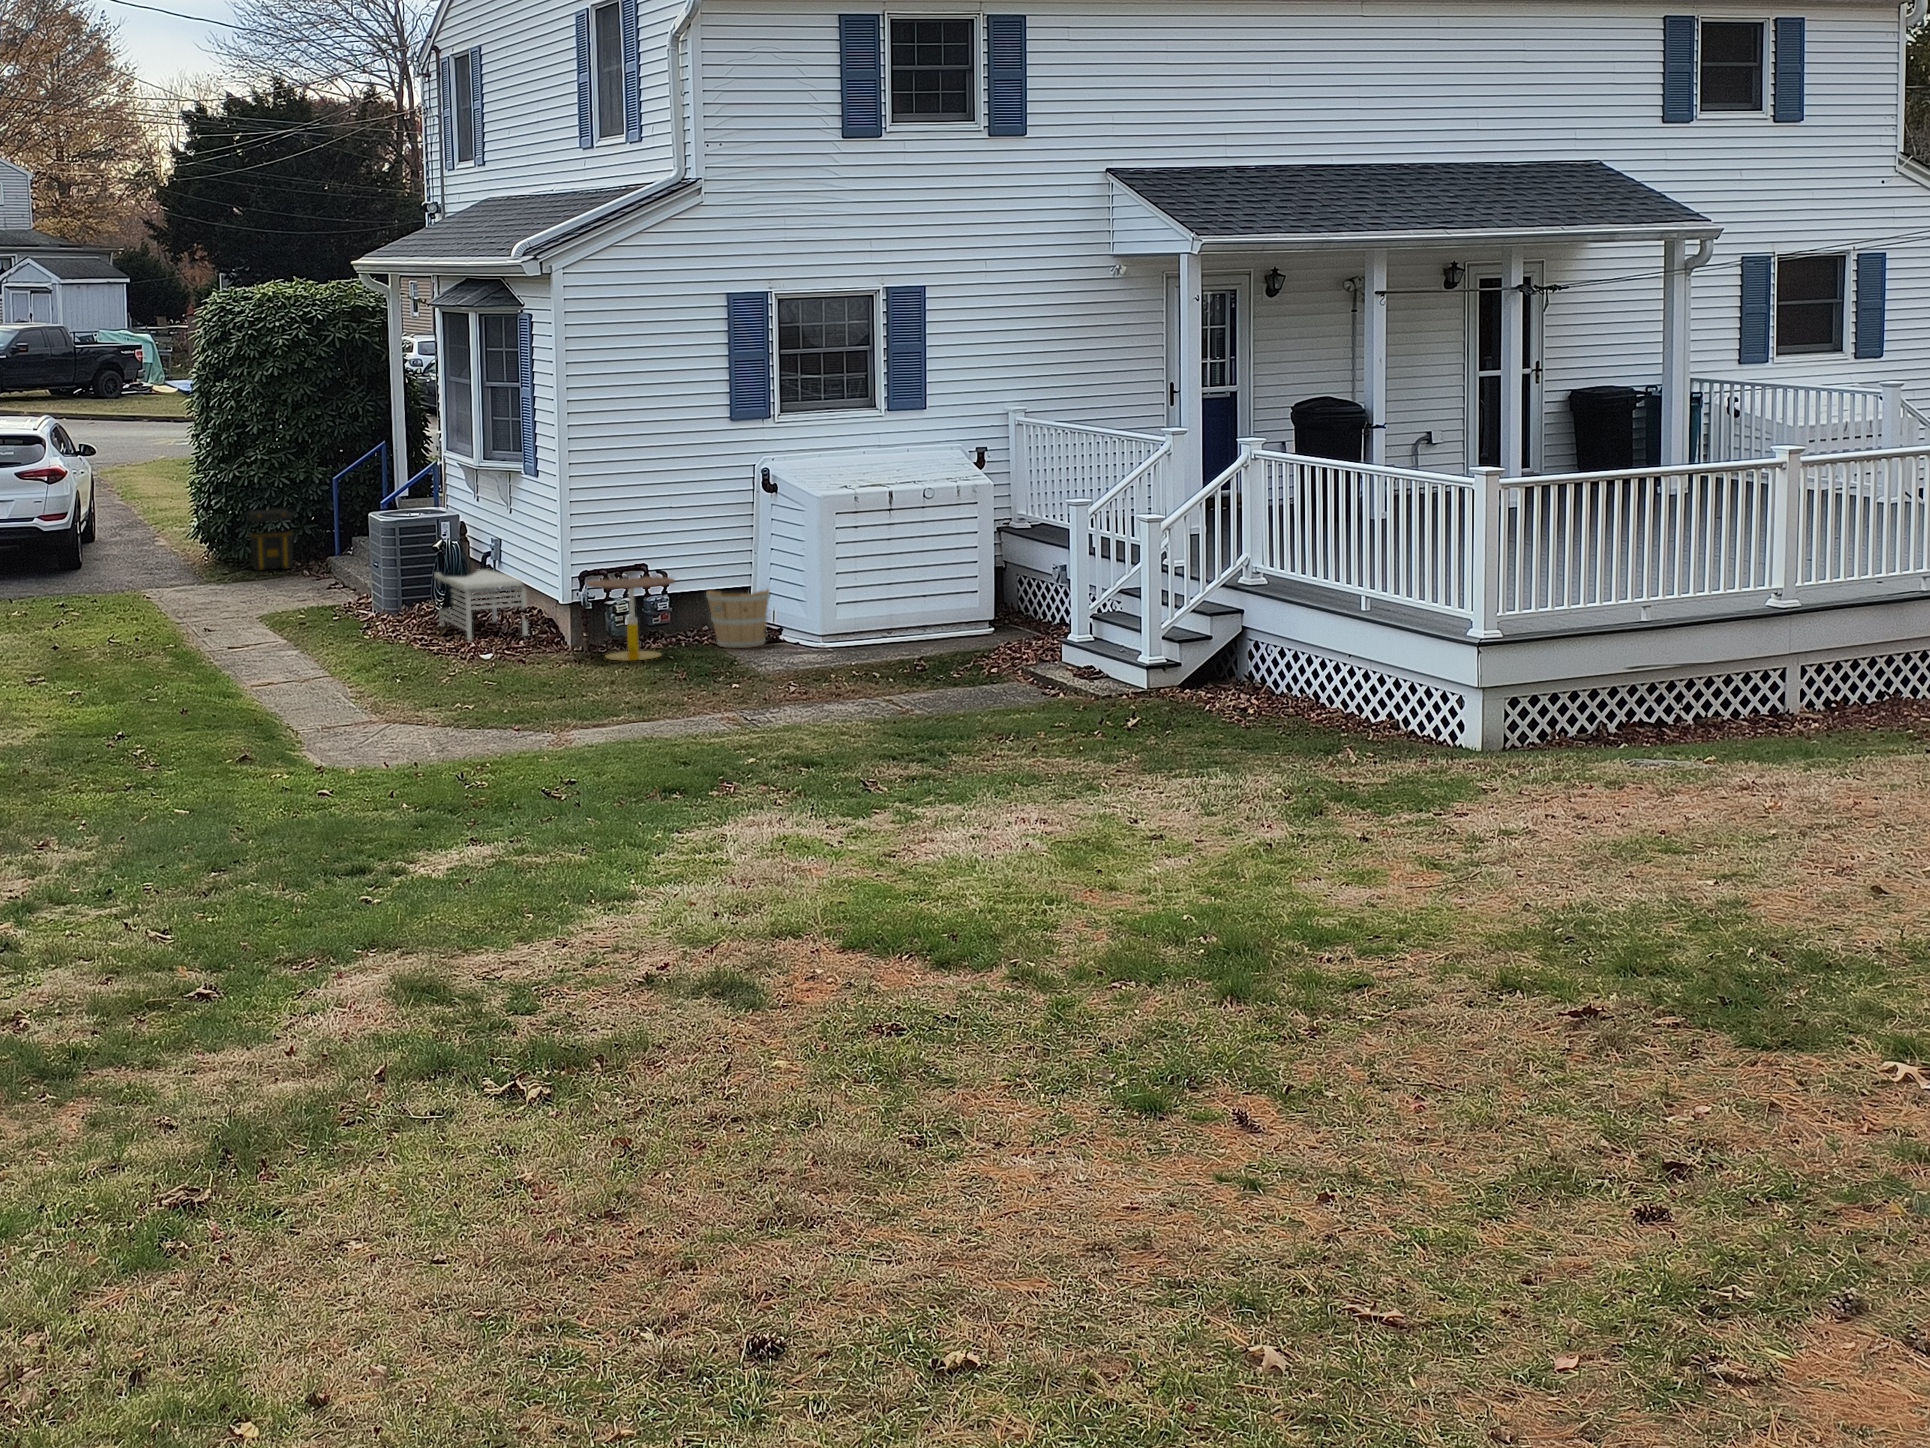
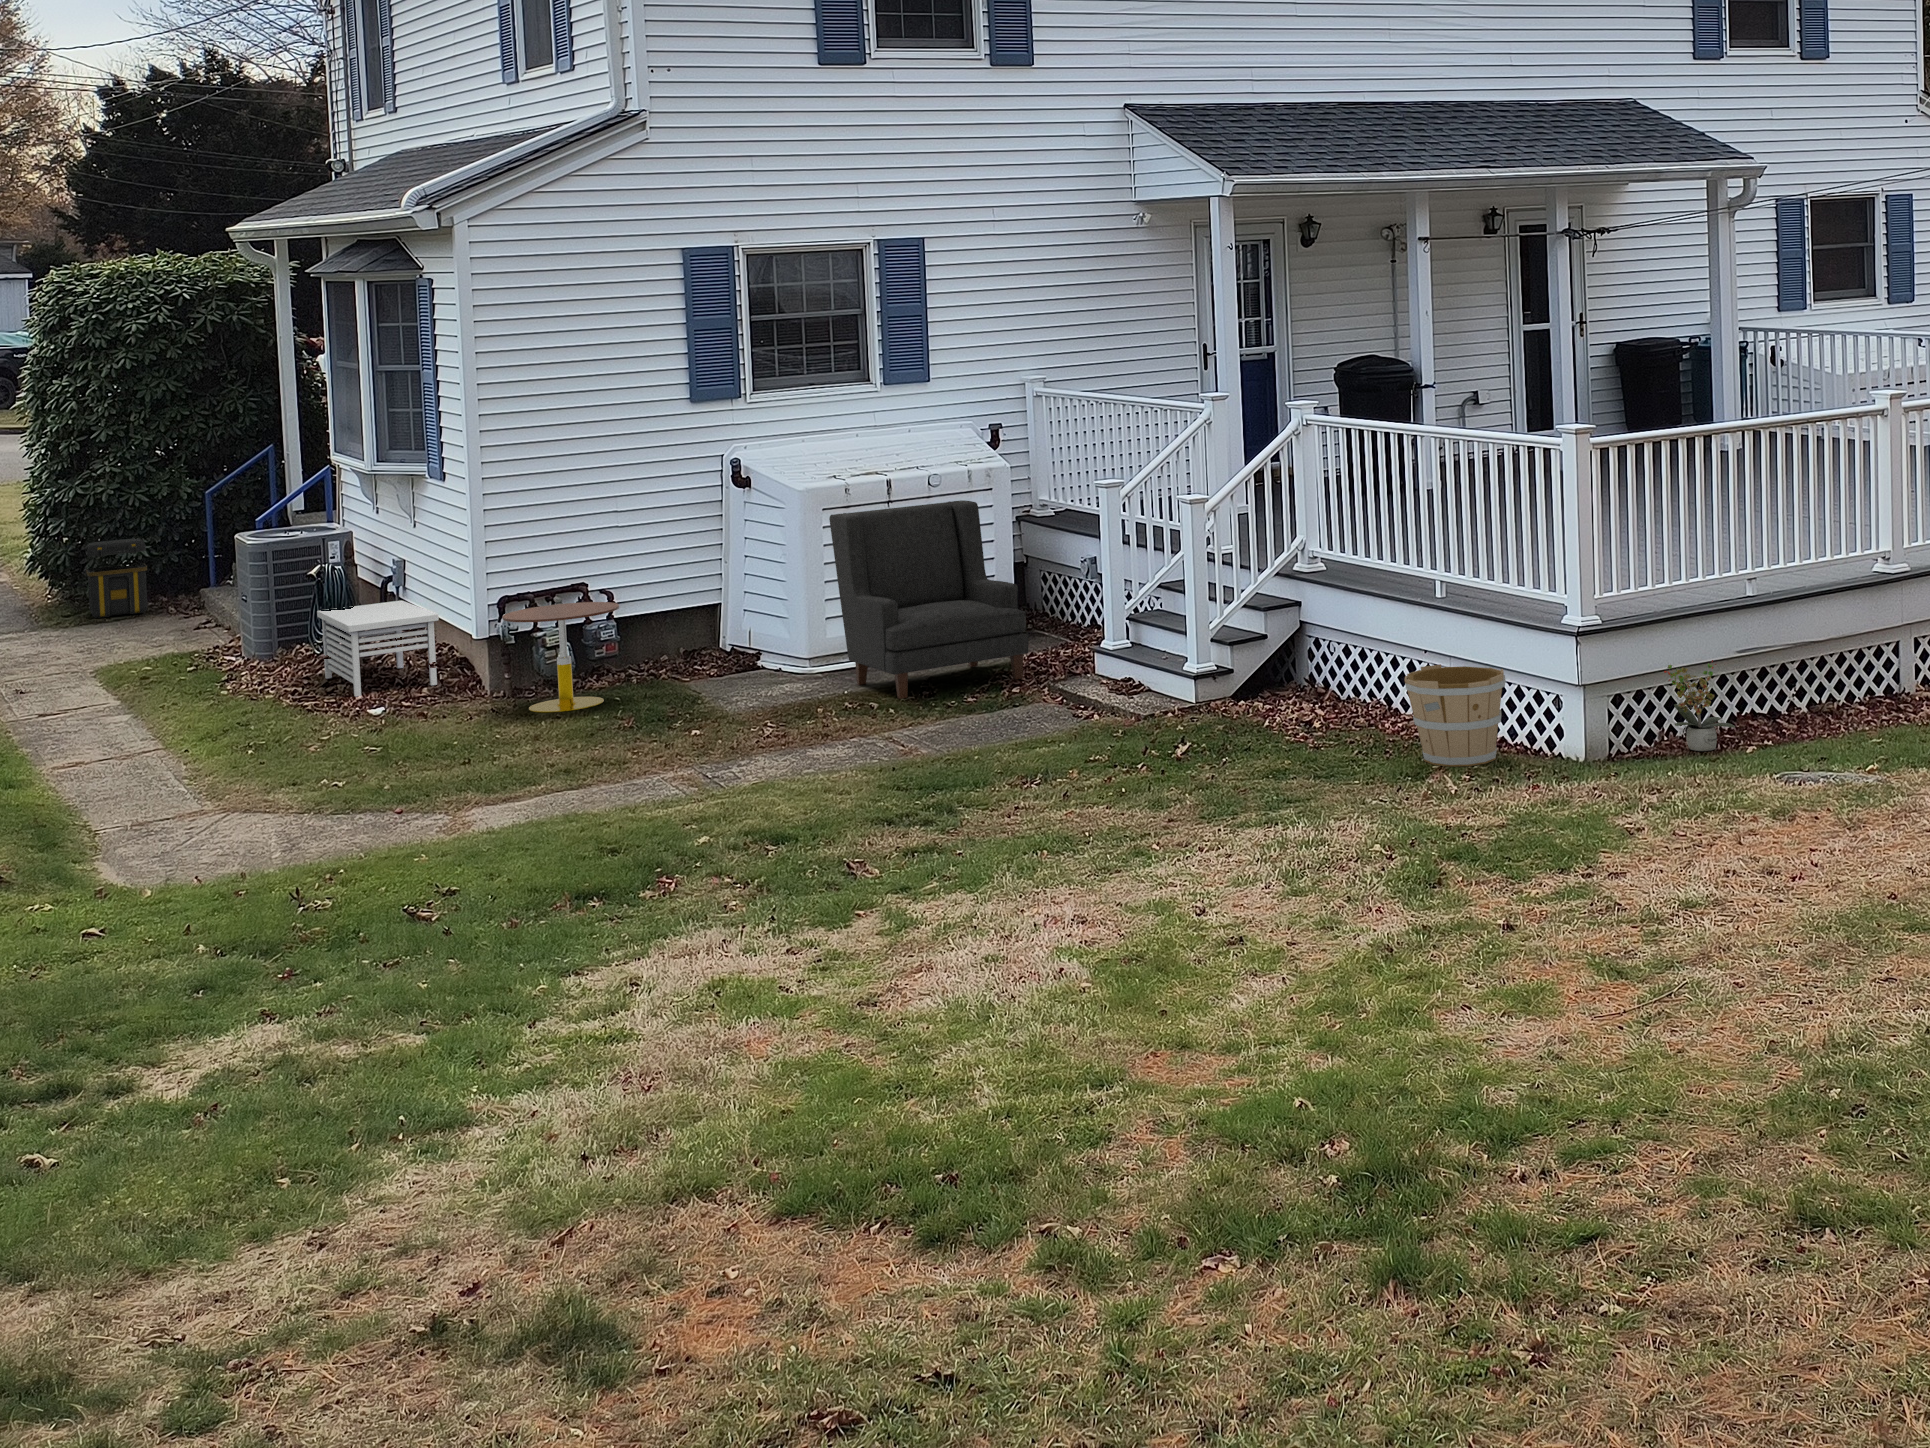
chair: none [844,509,1006,667] -> present [829,500,1029,699]
wooden bucket: present [706,590,770,648] -> present [1405,664,1505,767]
potted plant: none [1556,674,1619,751] -> present [1664,660,1735,751]

